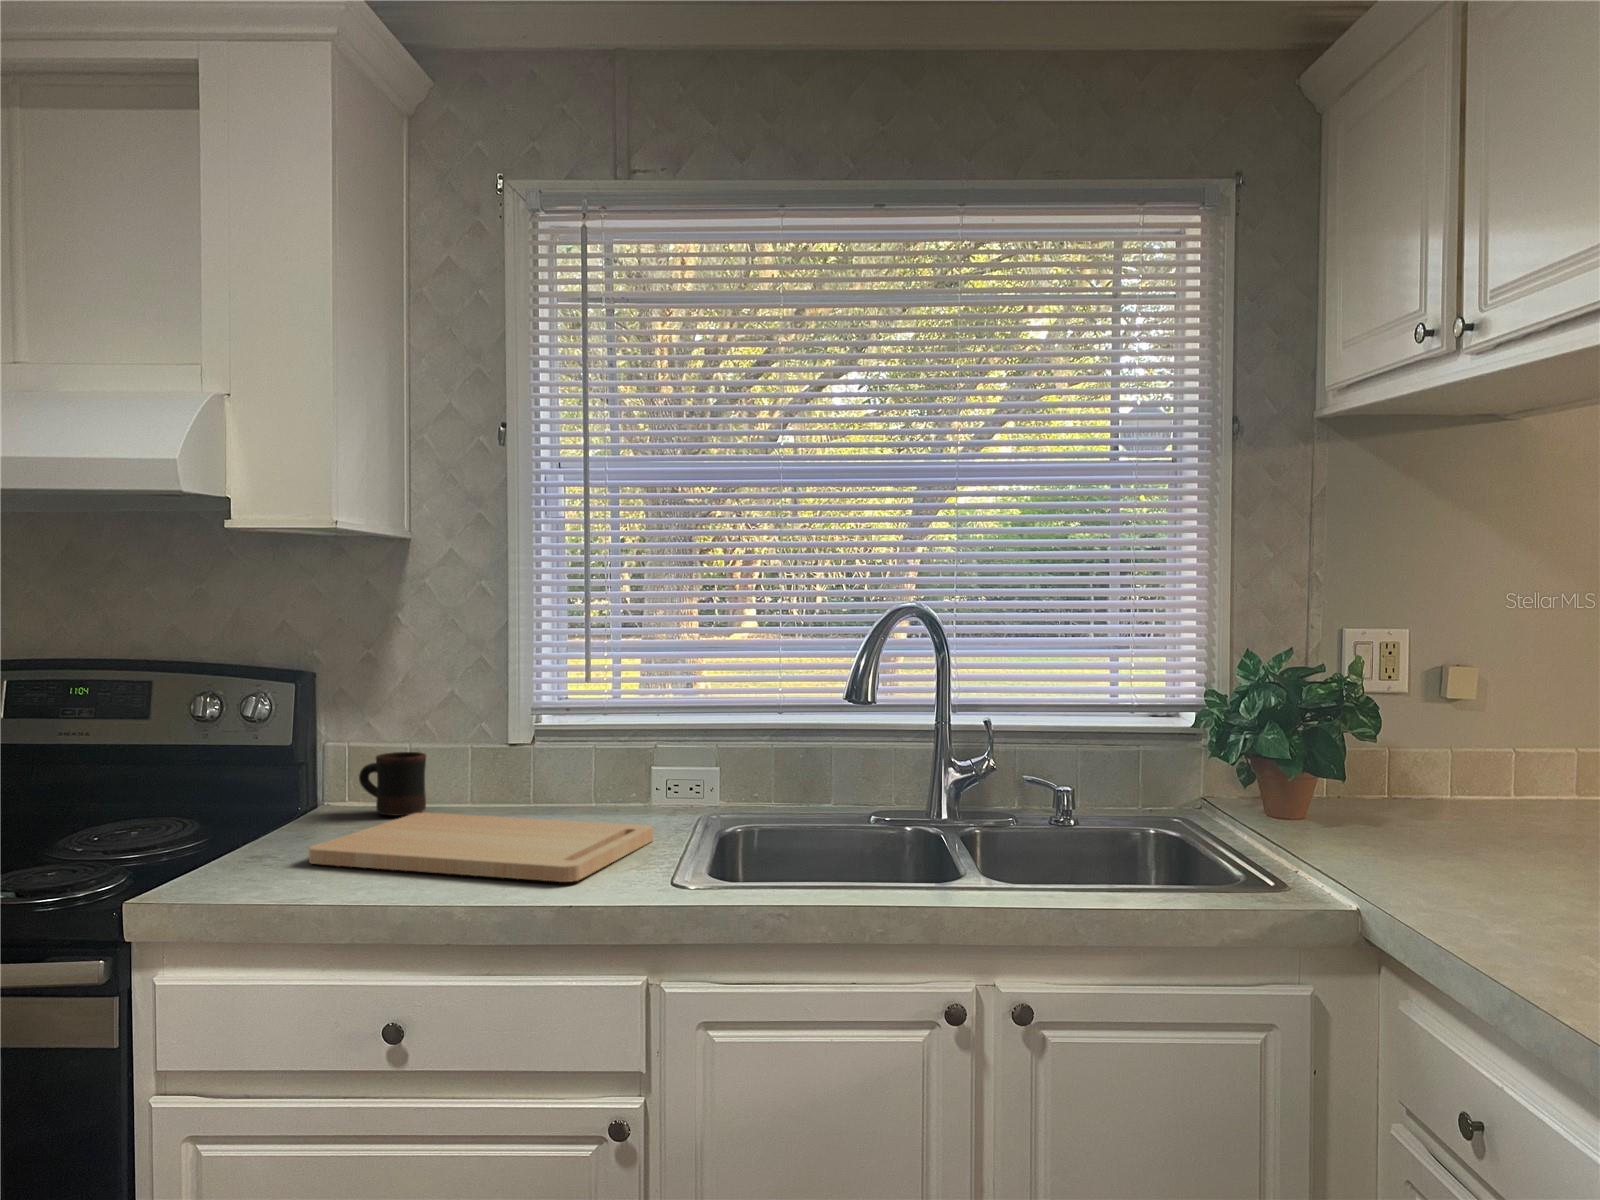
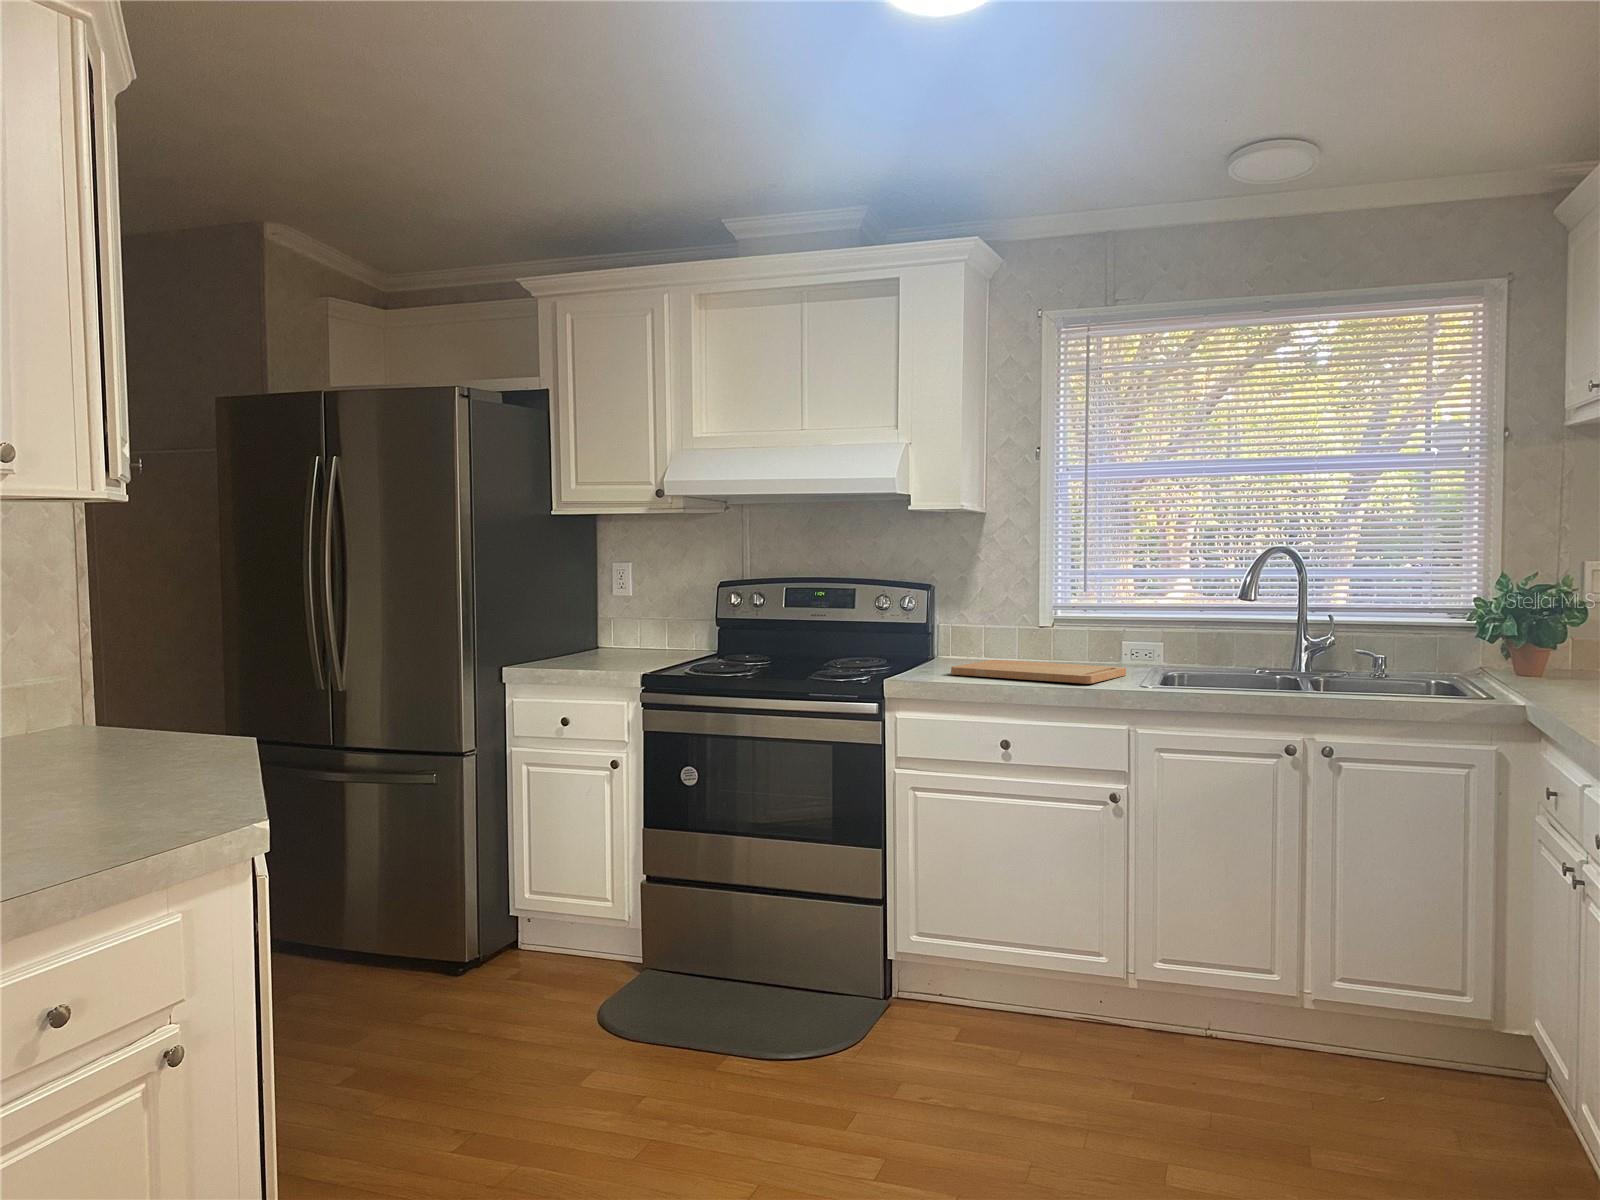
mug: present [359,752,426,816] -> none [958,630,995,663]

